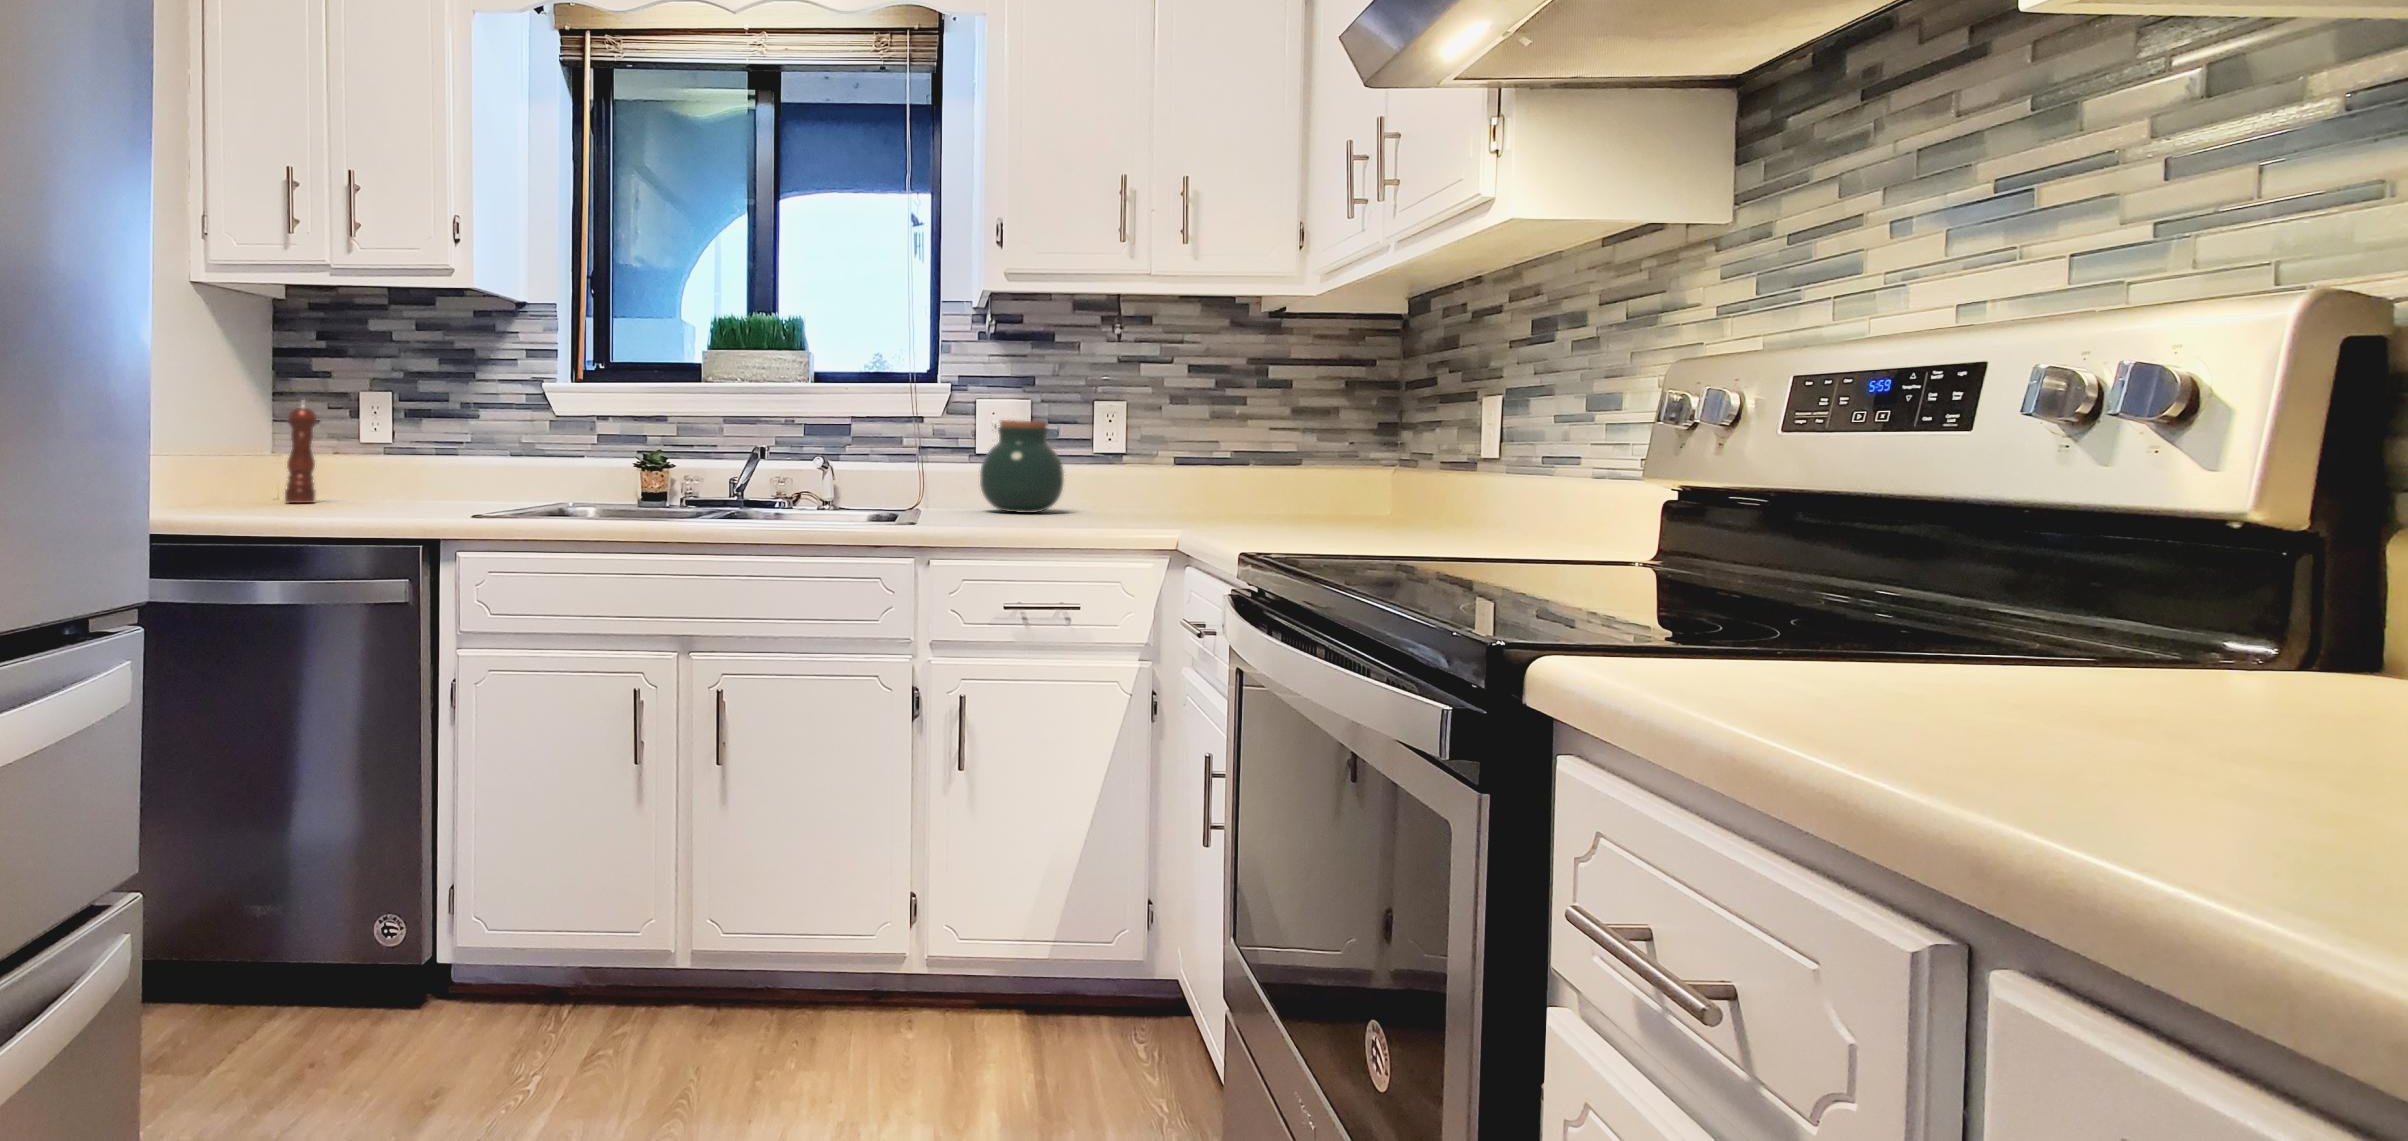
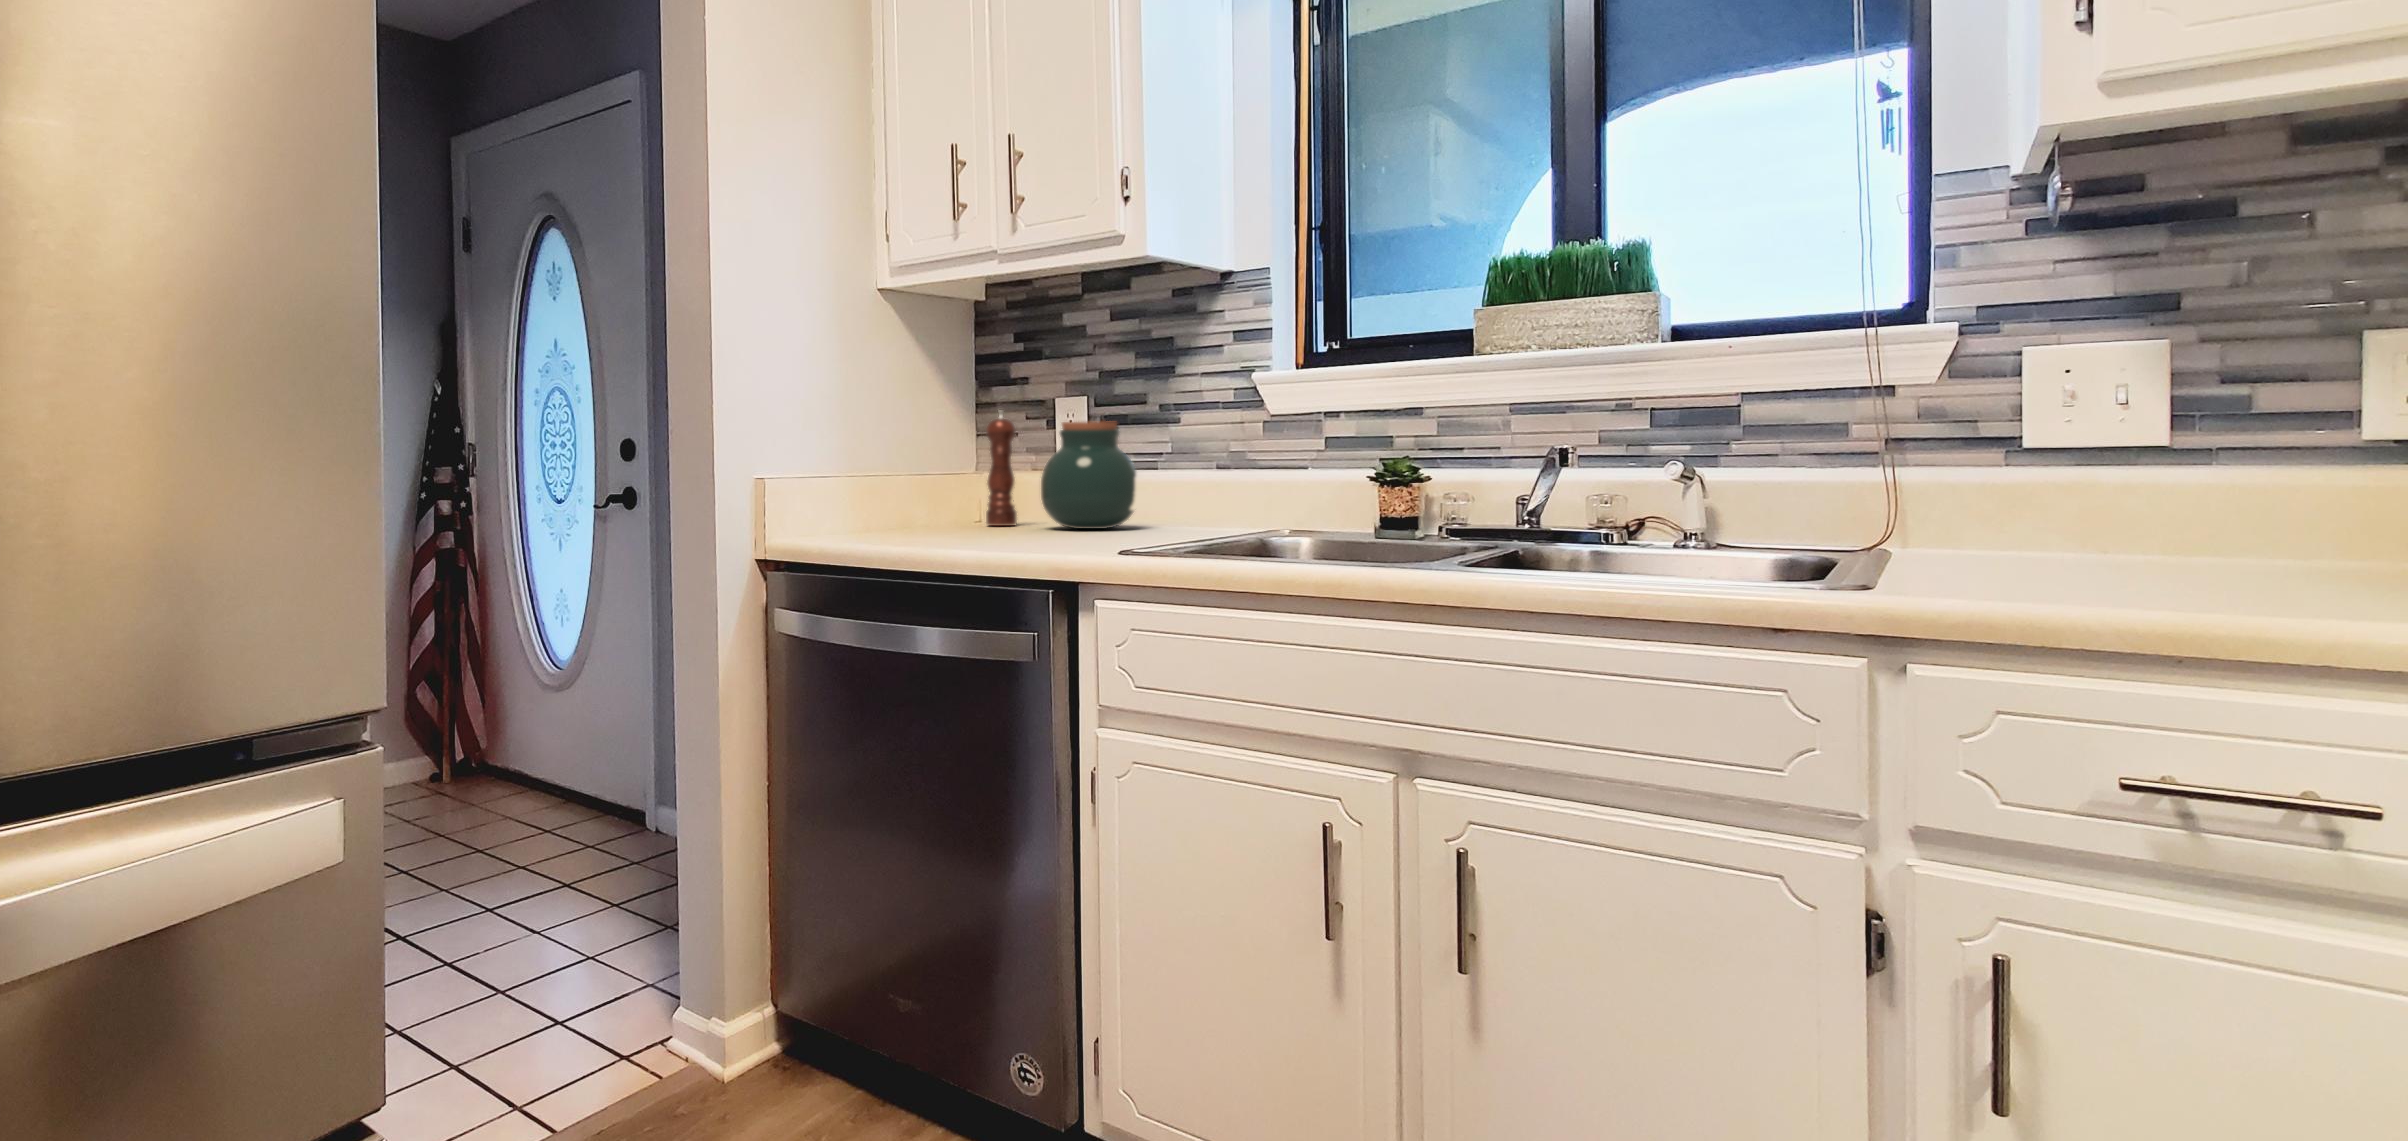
jar: present [980,420,1064,513] -> present [1041,421,1136,529]

